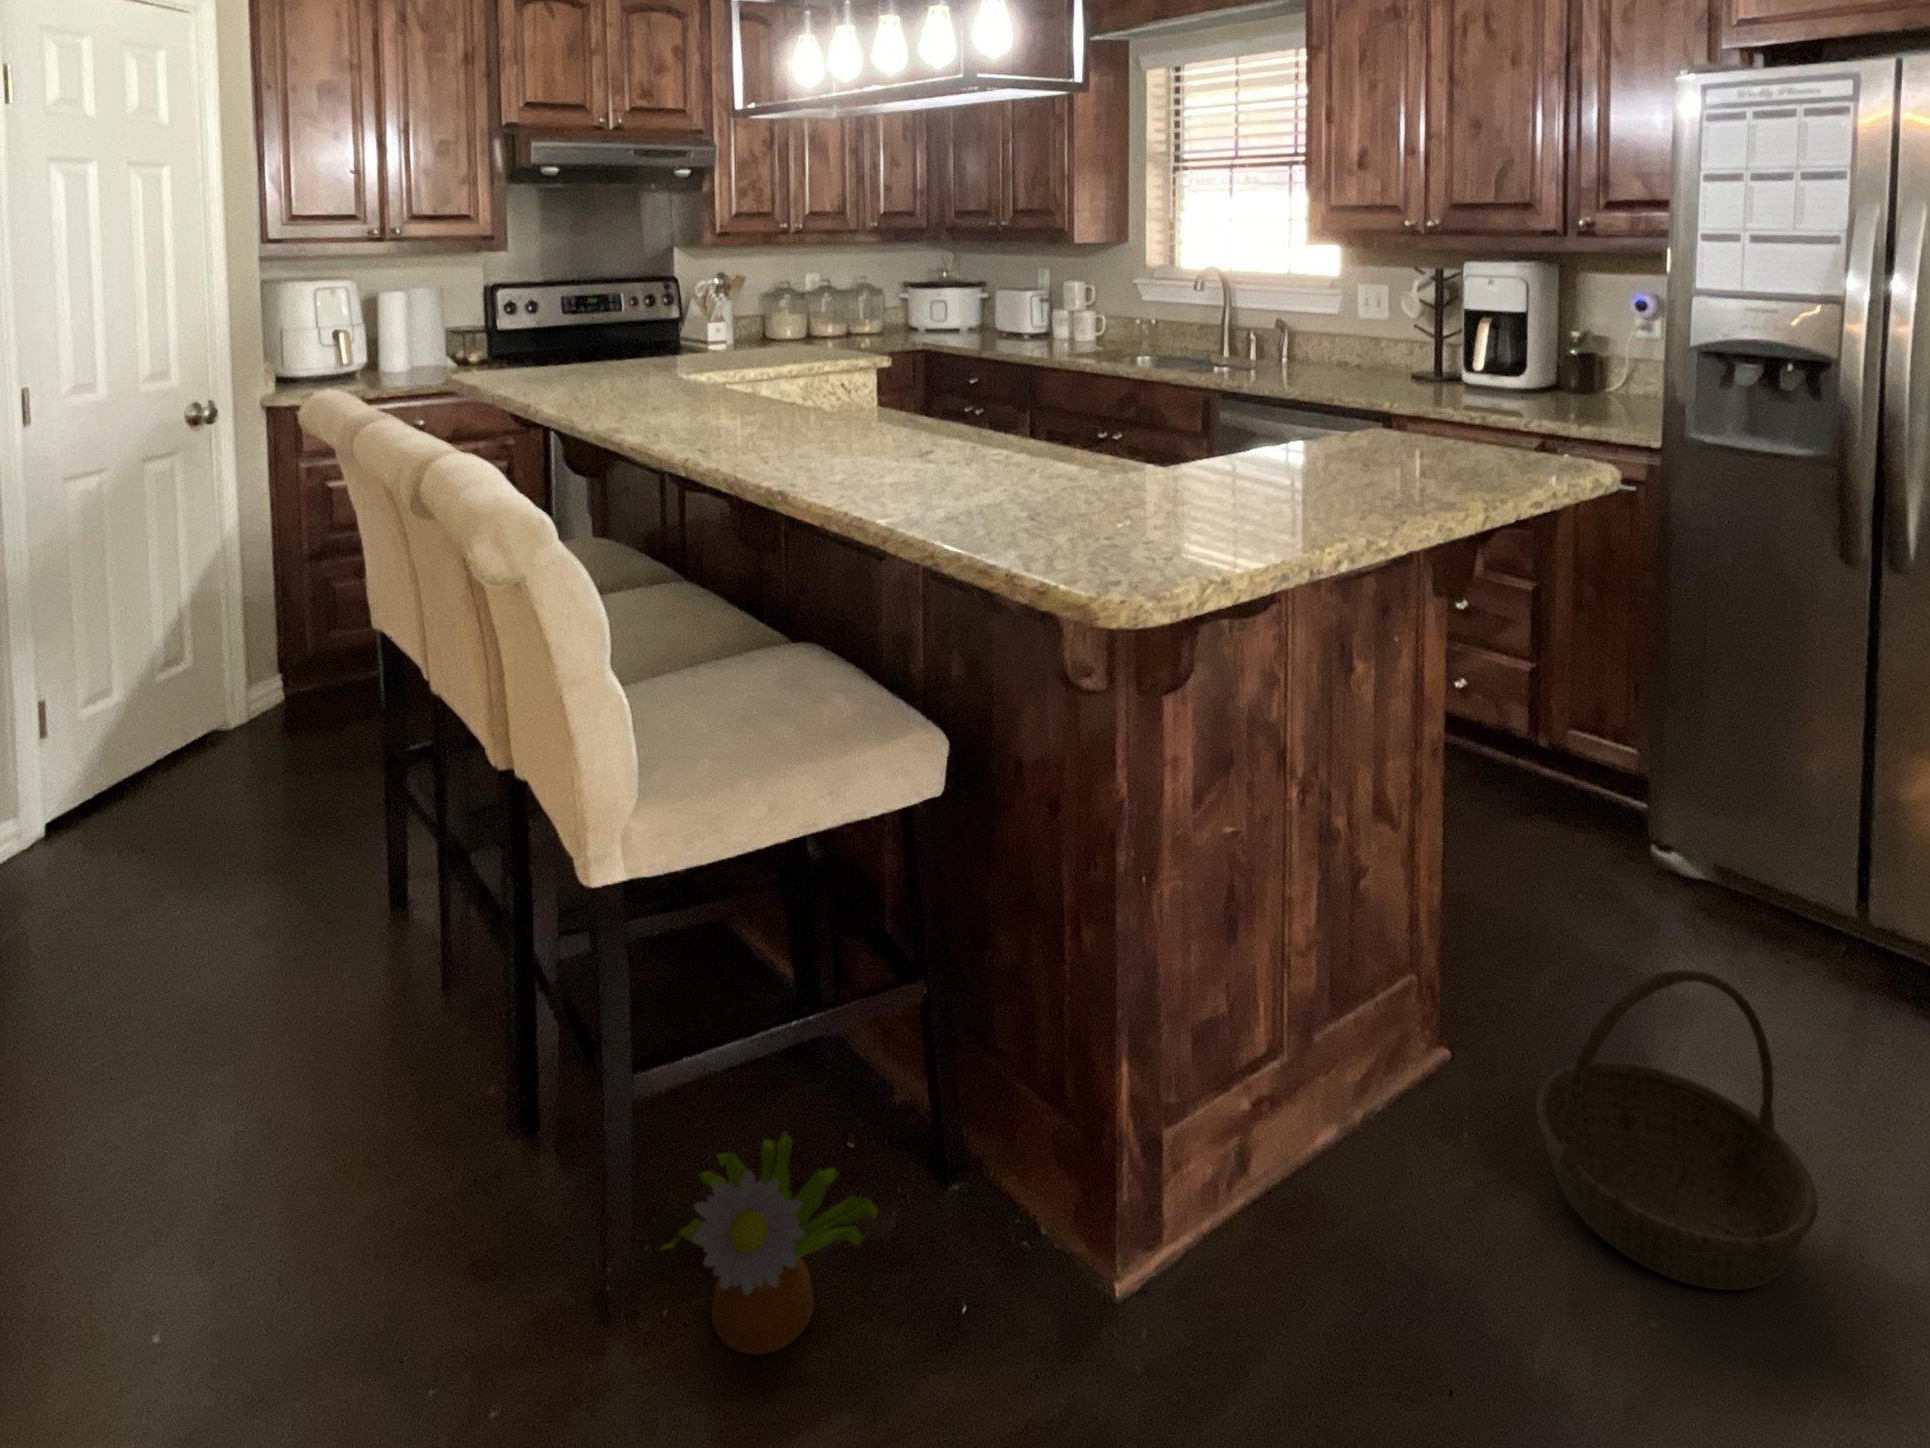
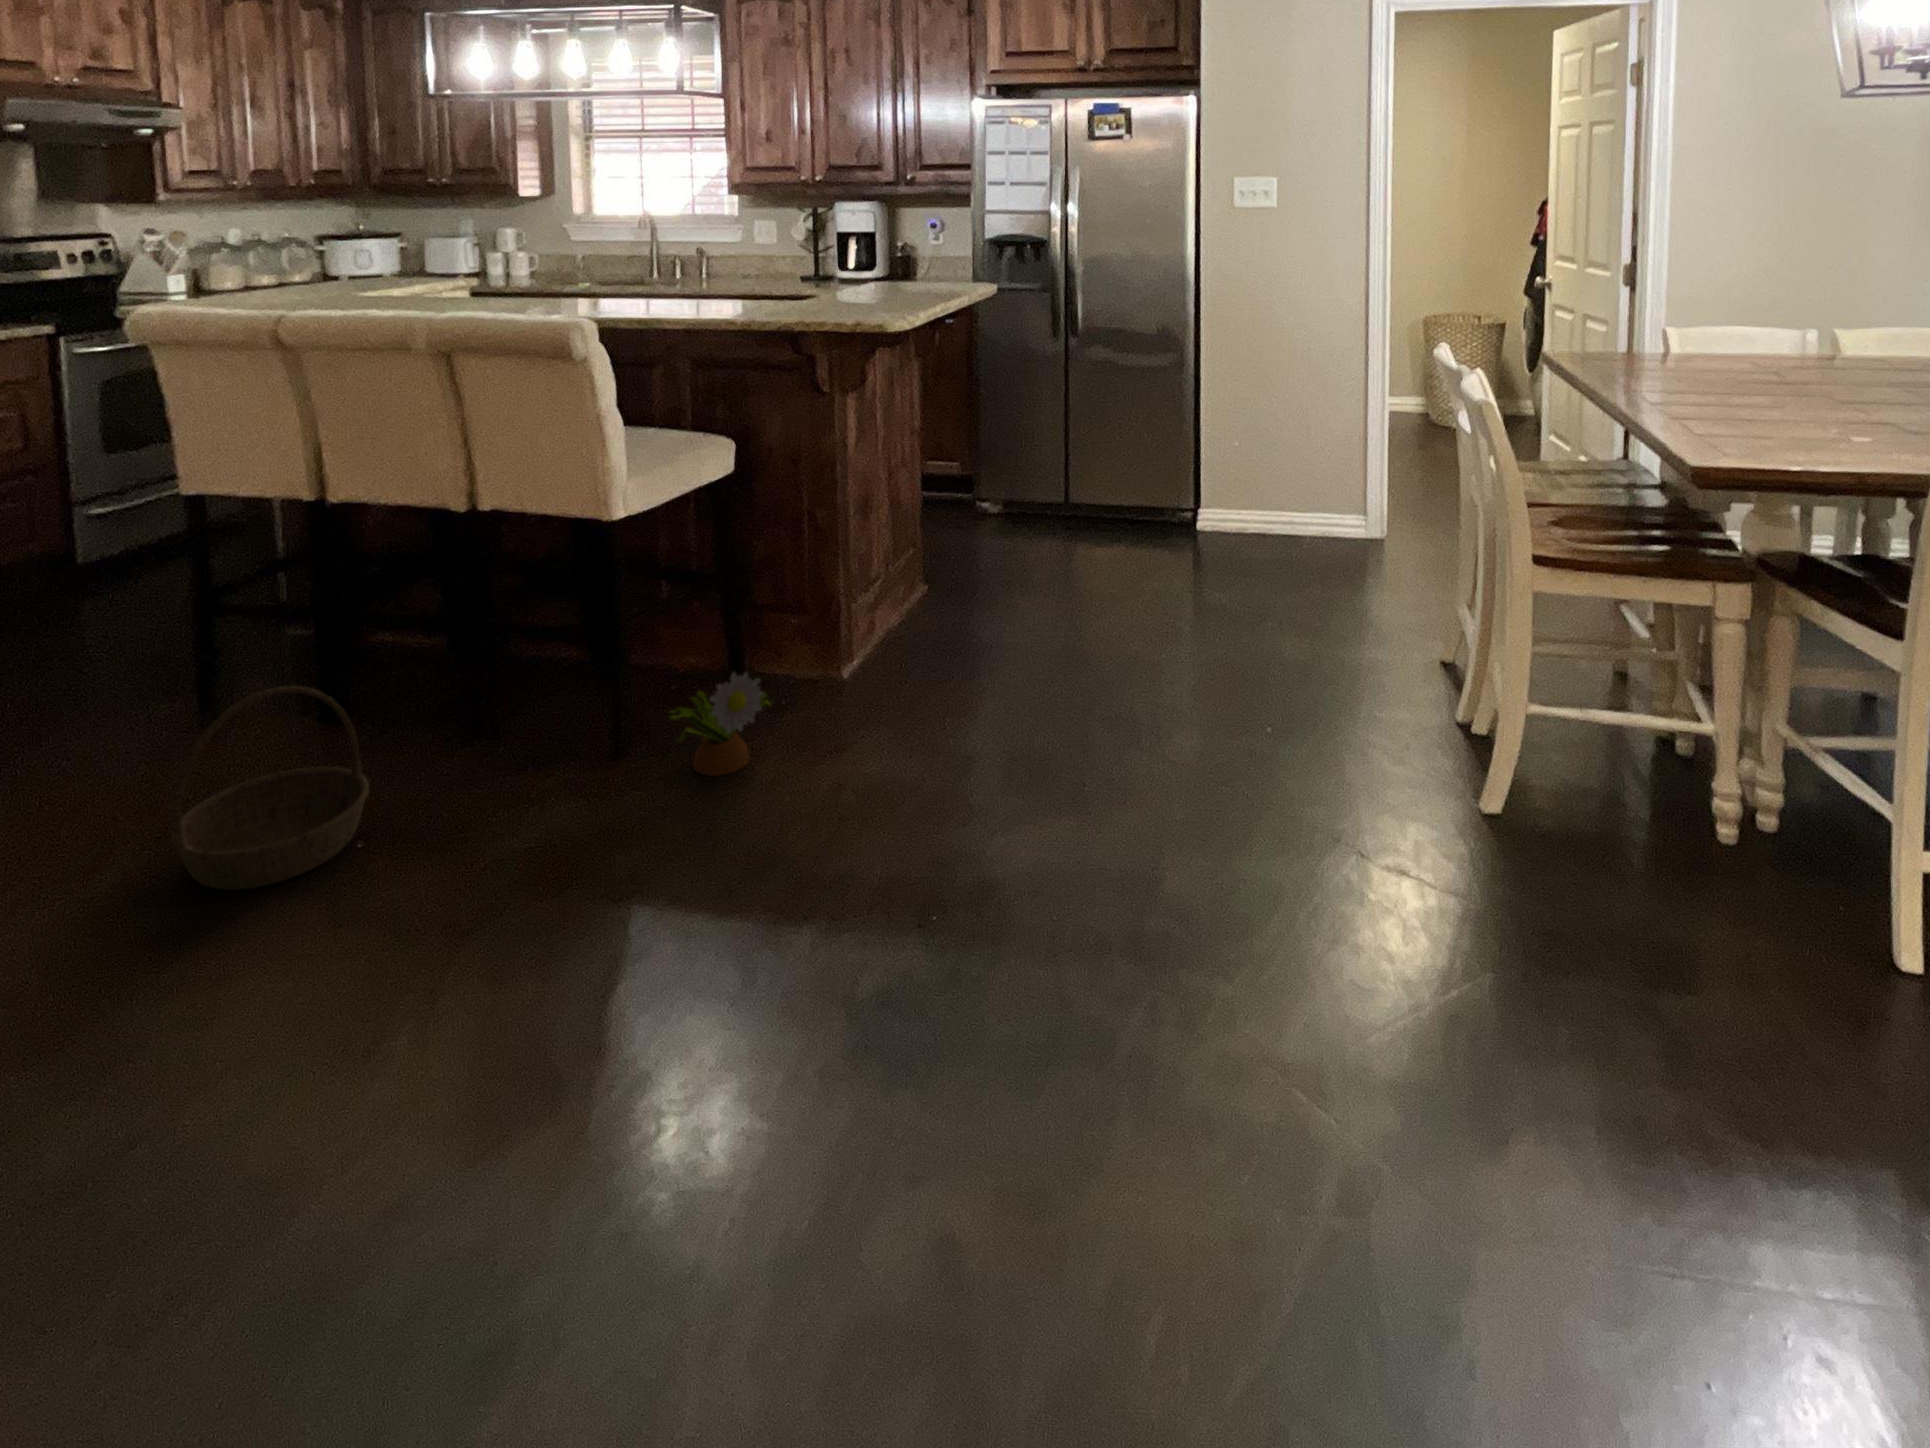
basket: present [1536,970,1818,1290] -> present [171,686,369,890]

